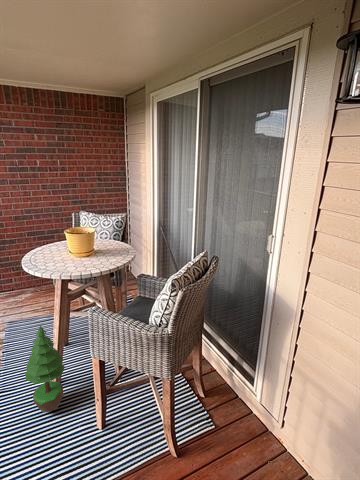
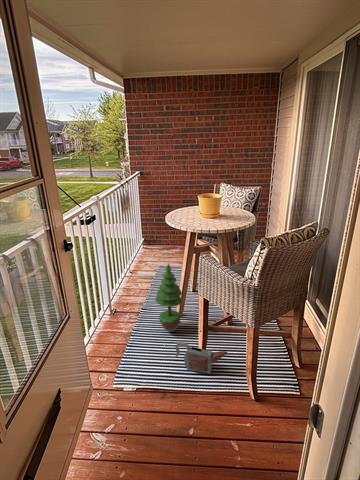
watering can: none [71,415,139,458] -> present [175,342,227,374]

